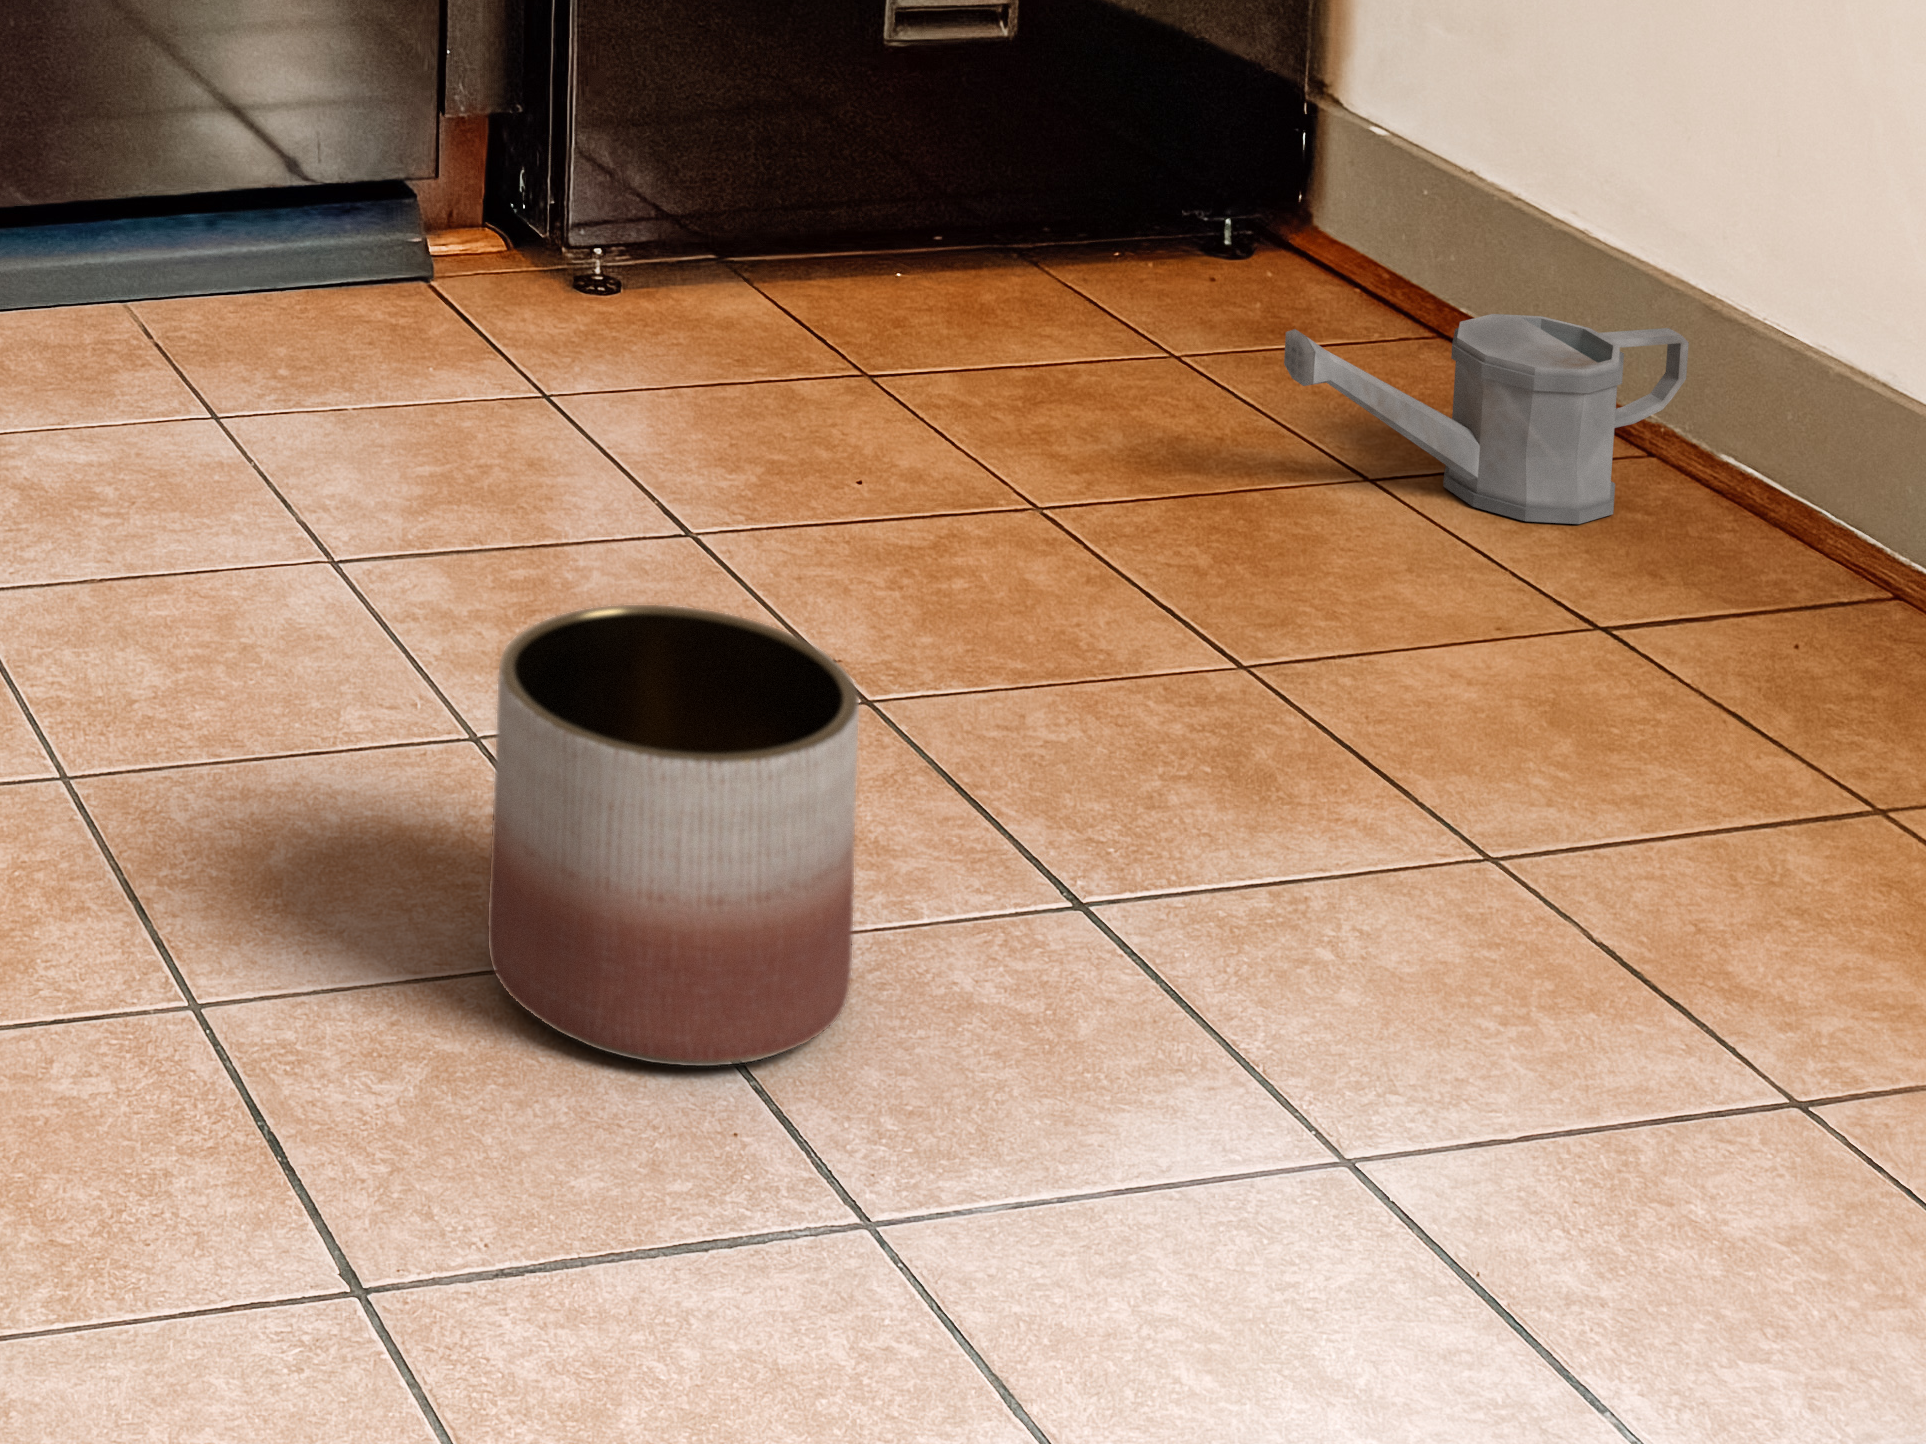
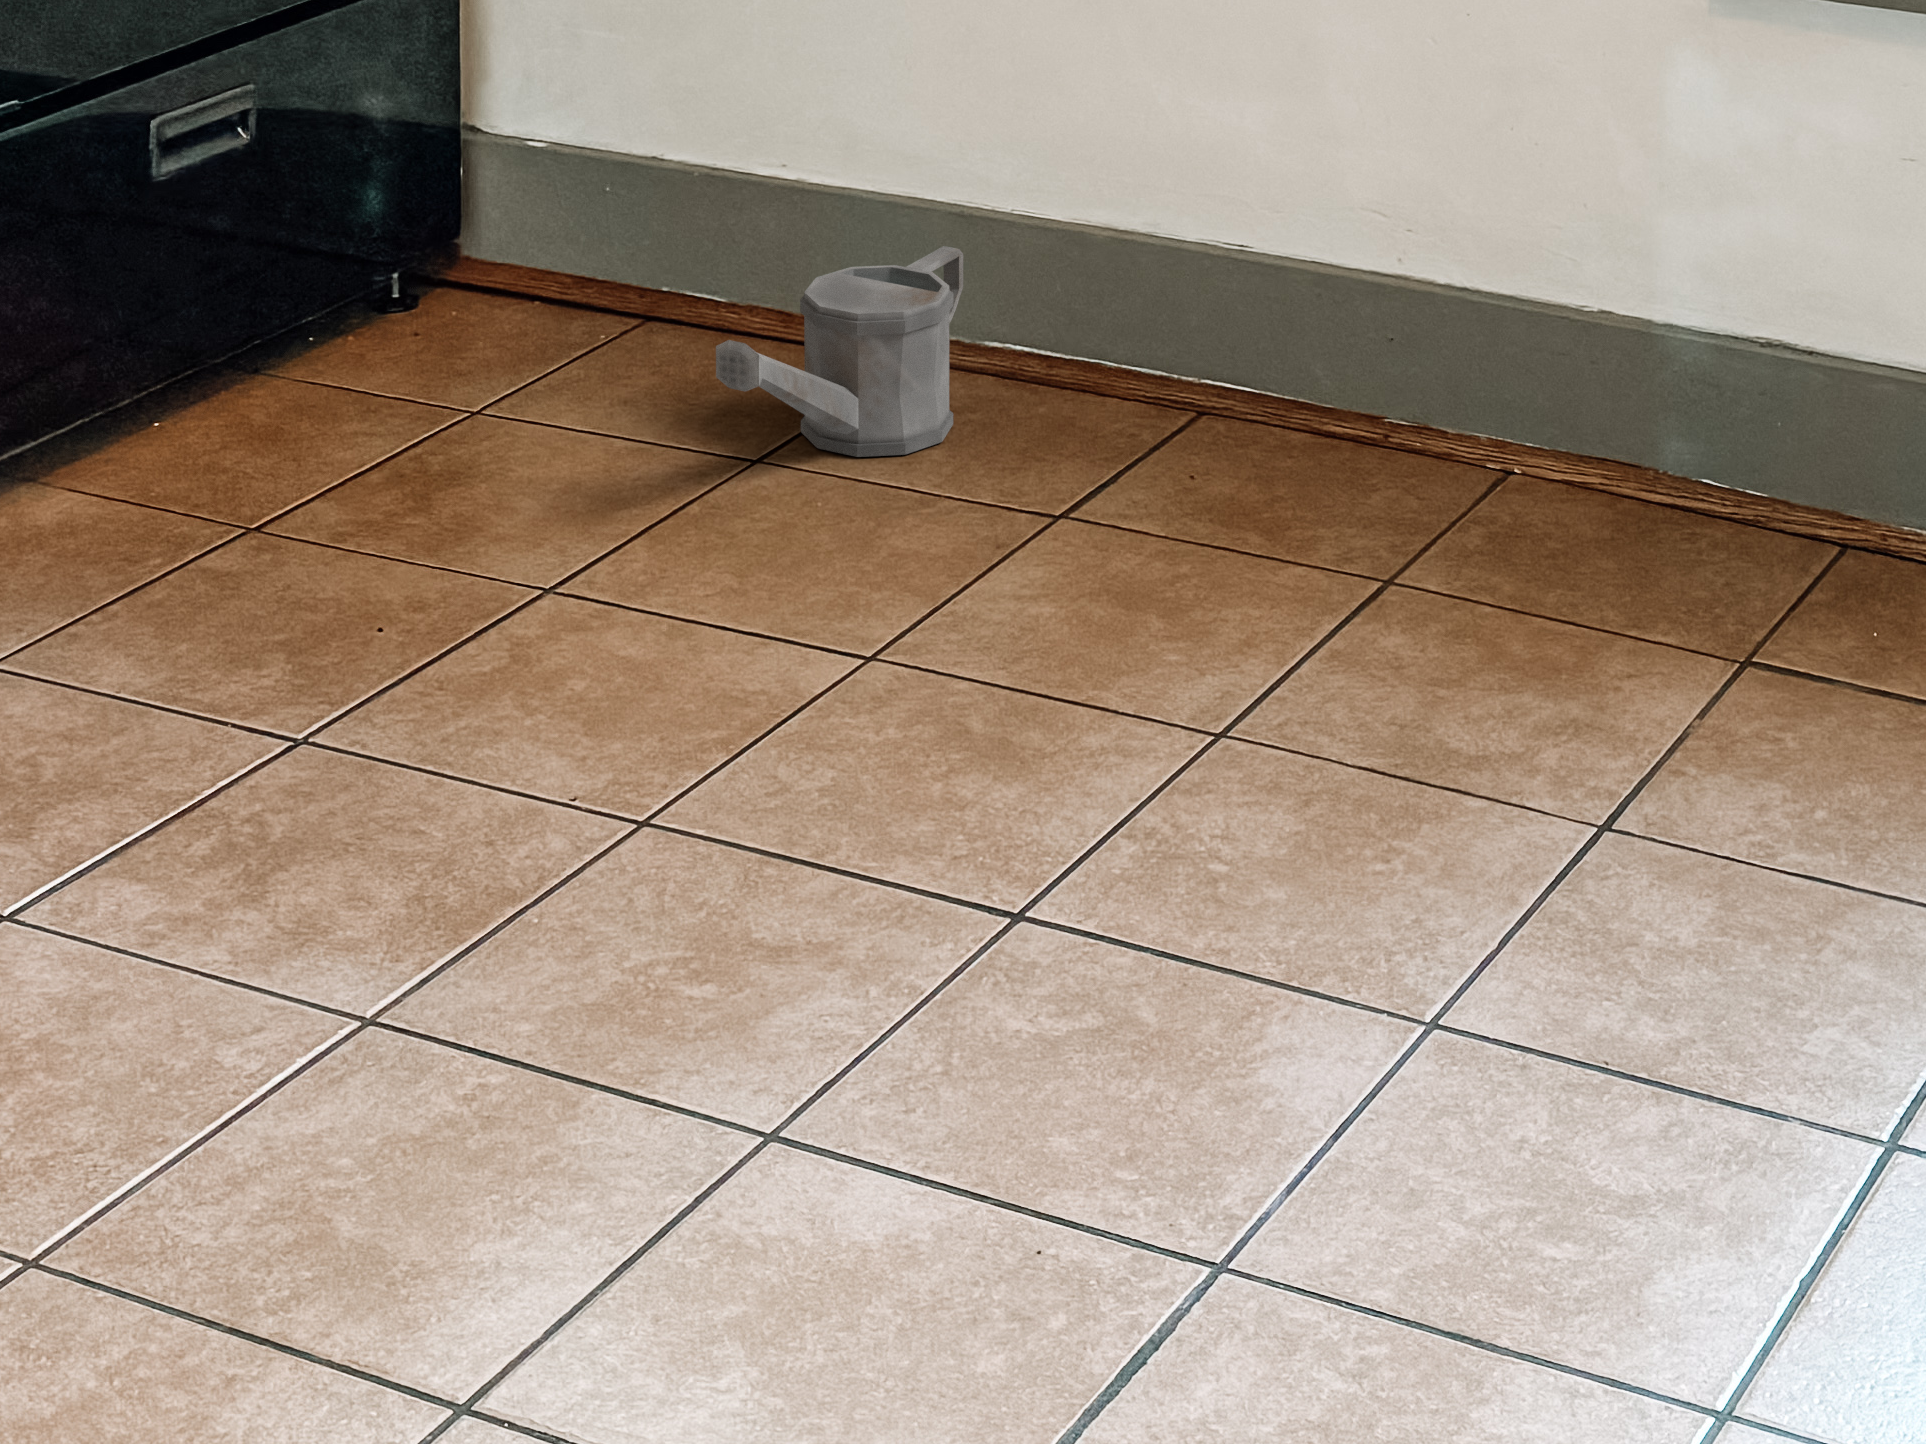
planter: present [488,605,859,1066] -> none [636,770,1013,1272]

